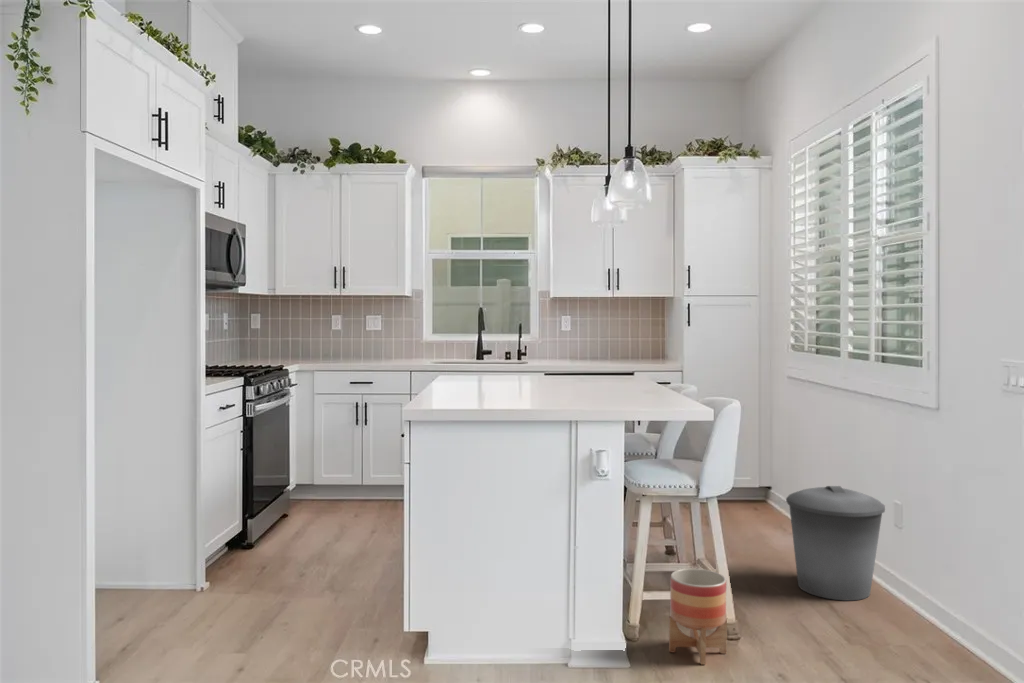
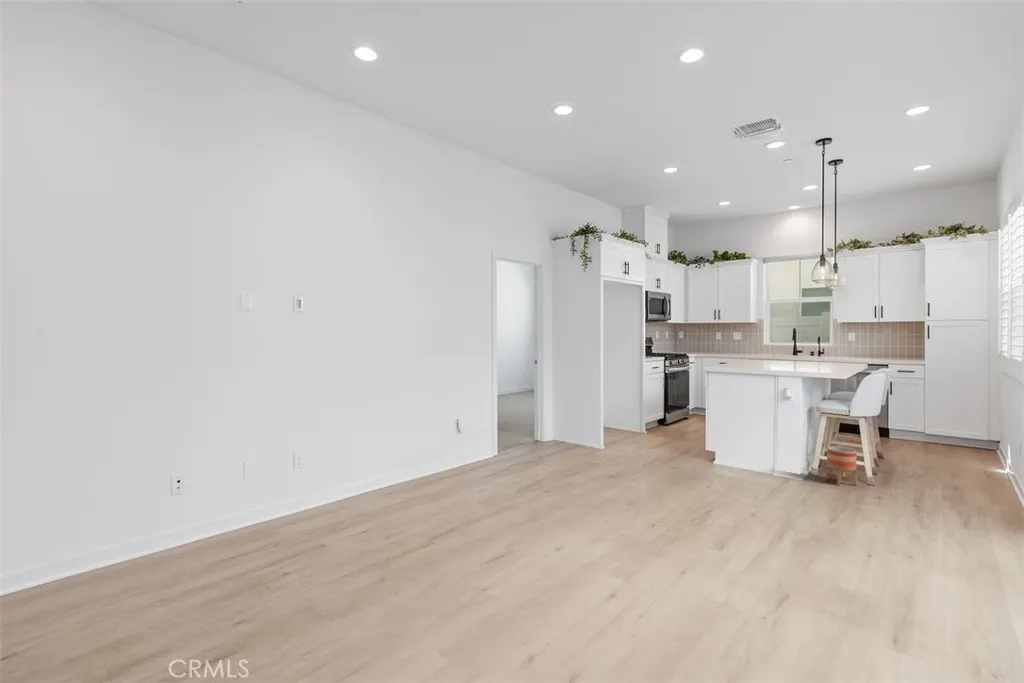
trash can: present [786,486,885,600] -> none [937,427,1009,491]

